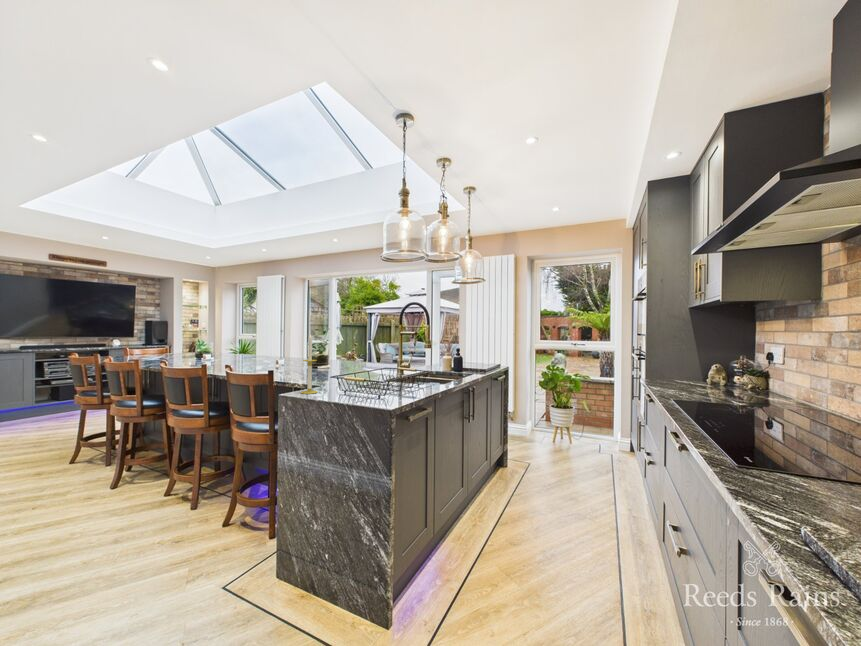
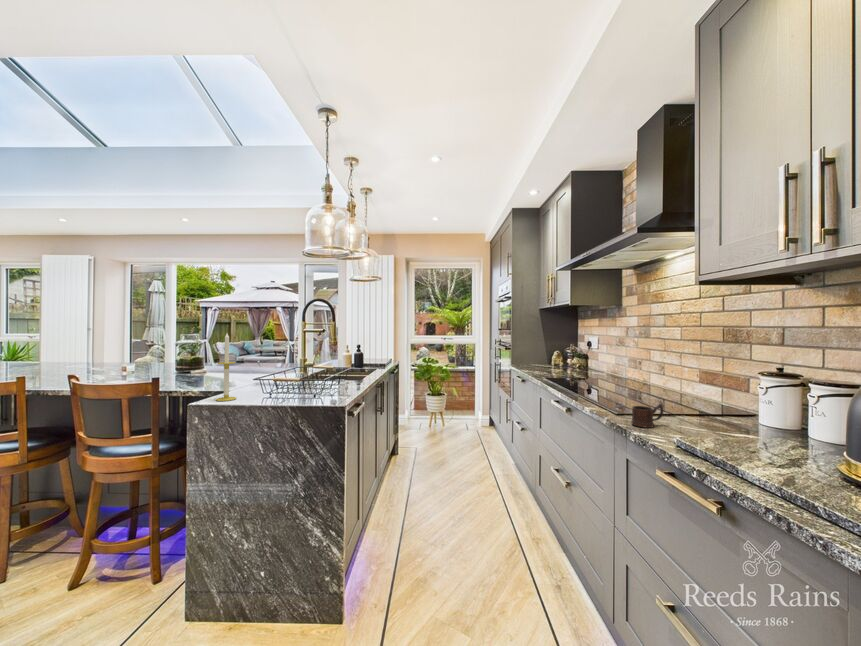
mug: none [760,454,823,492] -> present [631,404,664,428]

